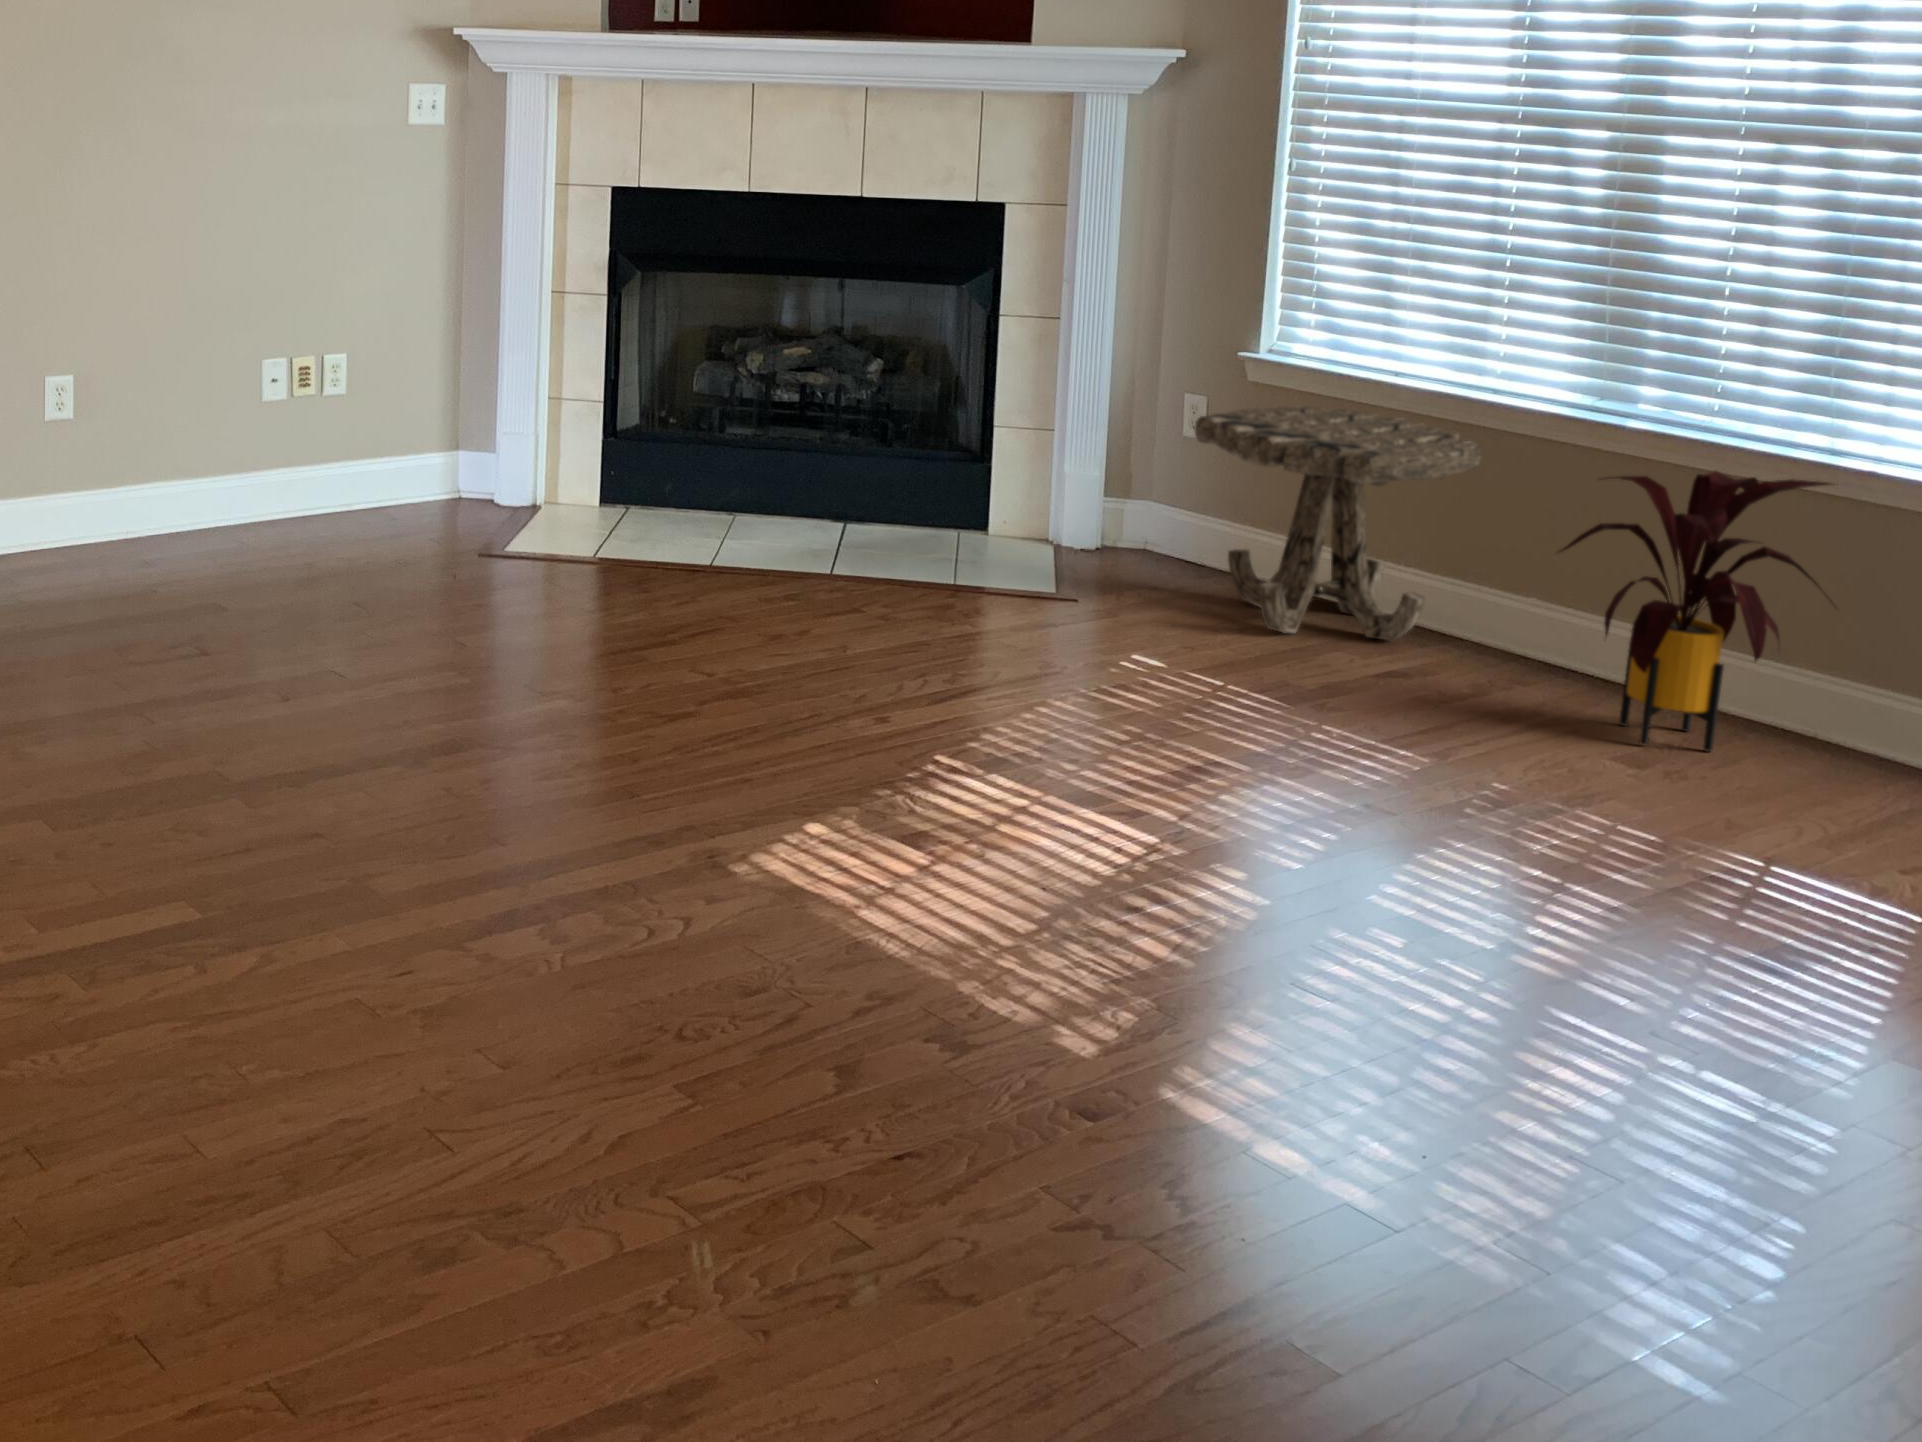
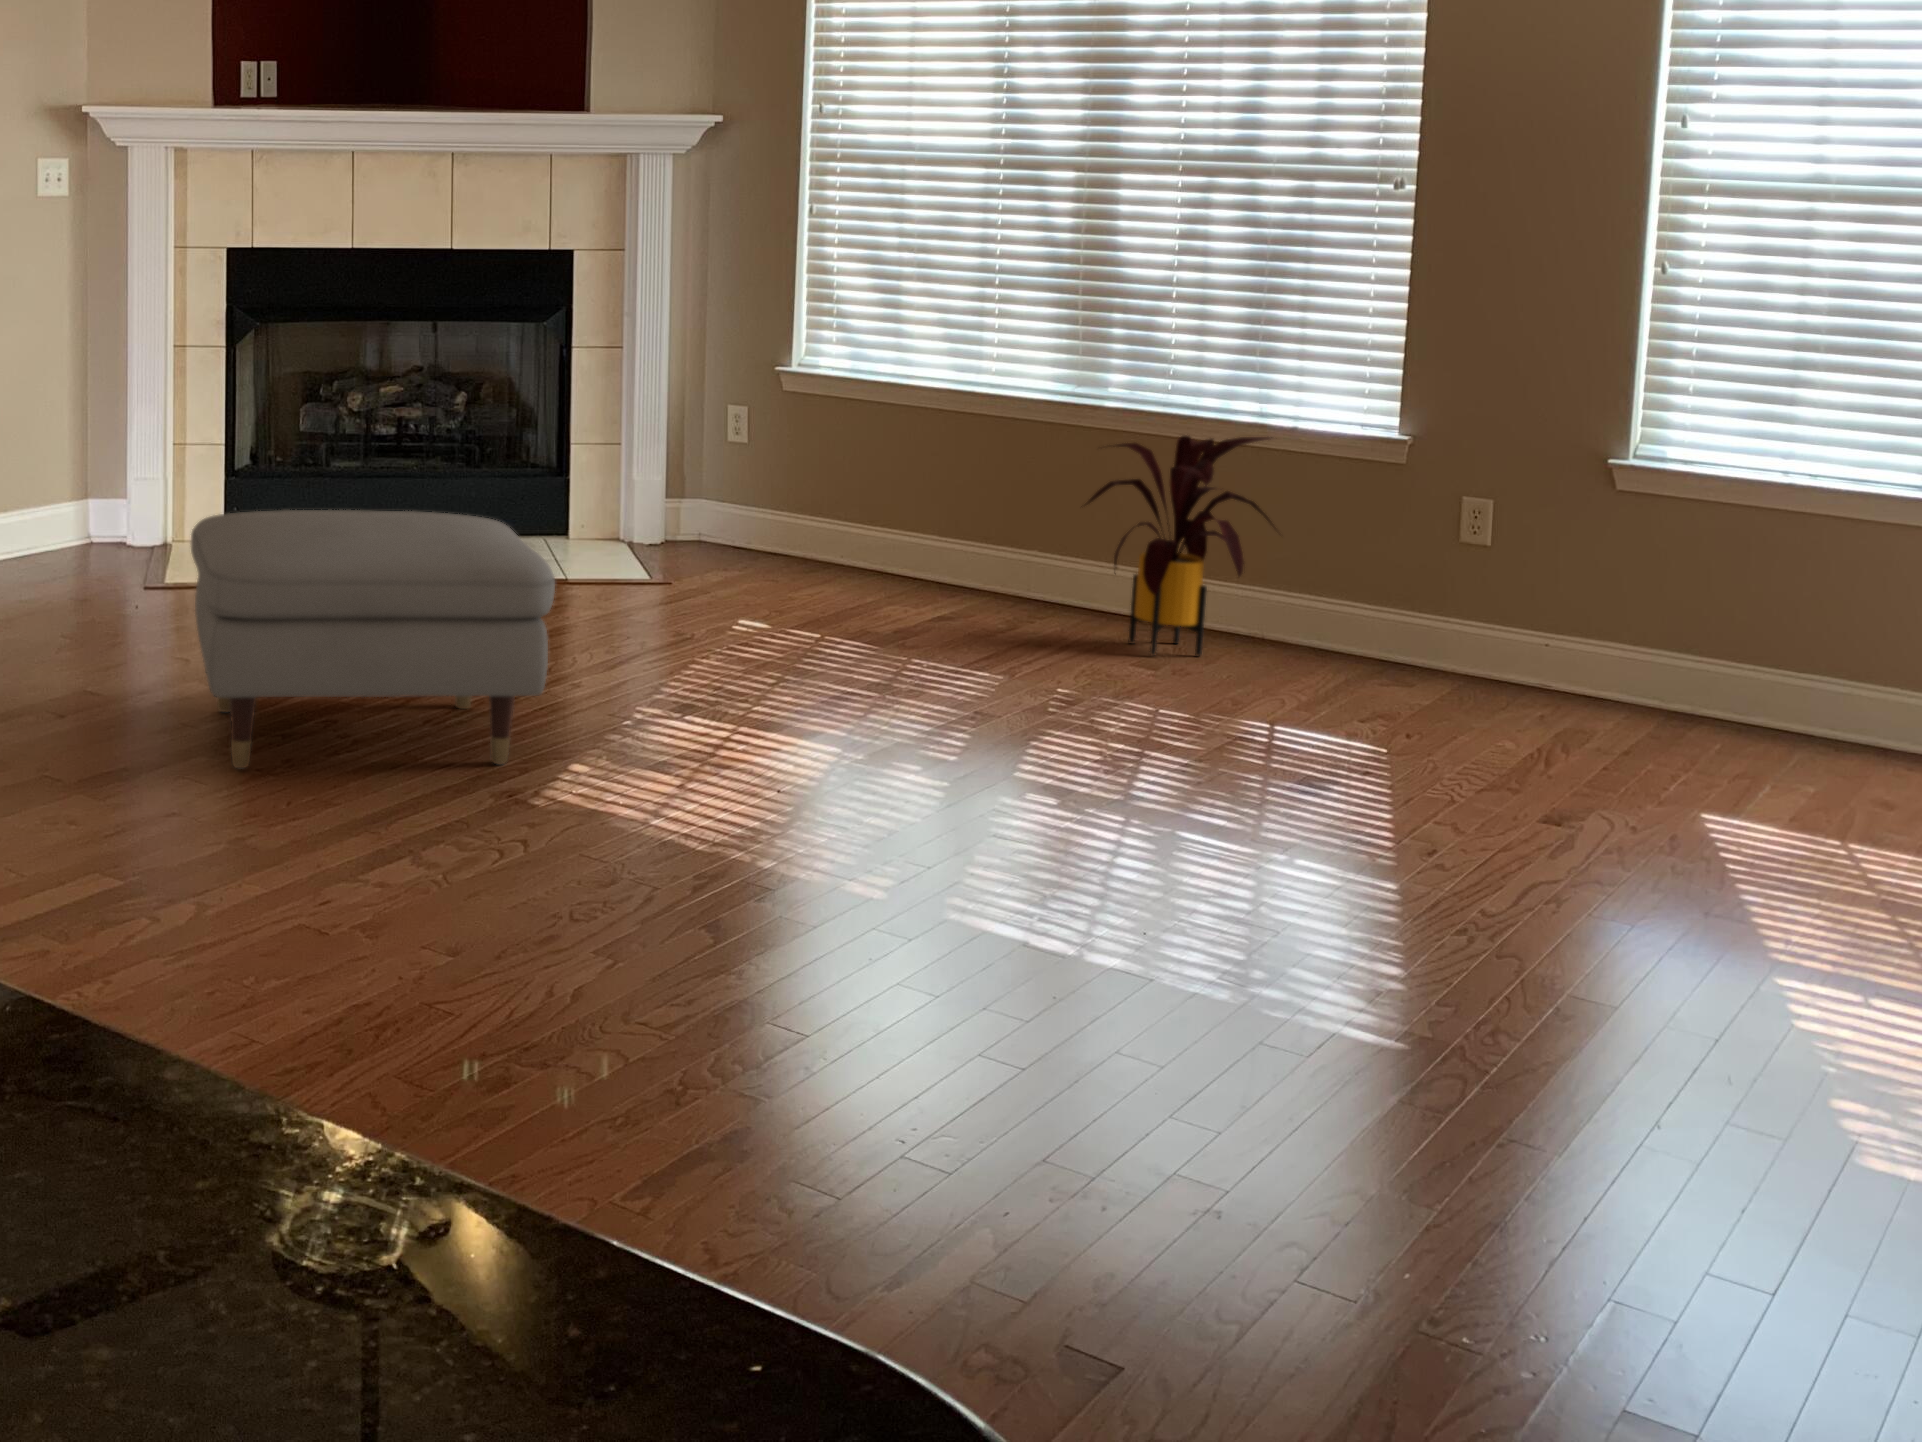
side table: present [1195,406,1481,640] -> none [766,410,993,597]
ottoman: none [392,496,799,811] -> present [191,510,555,768]

